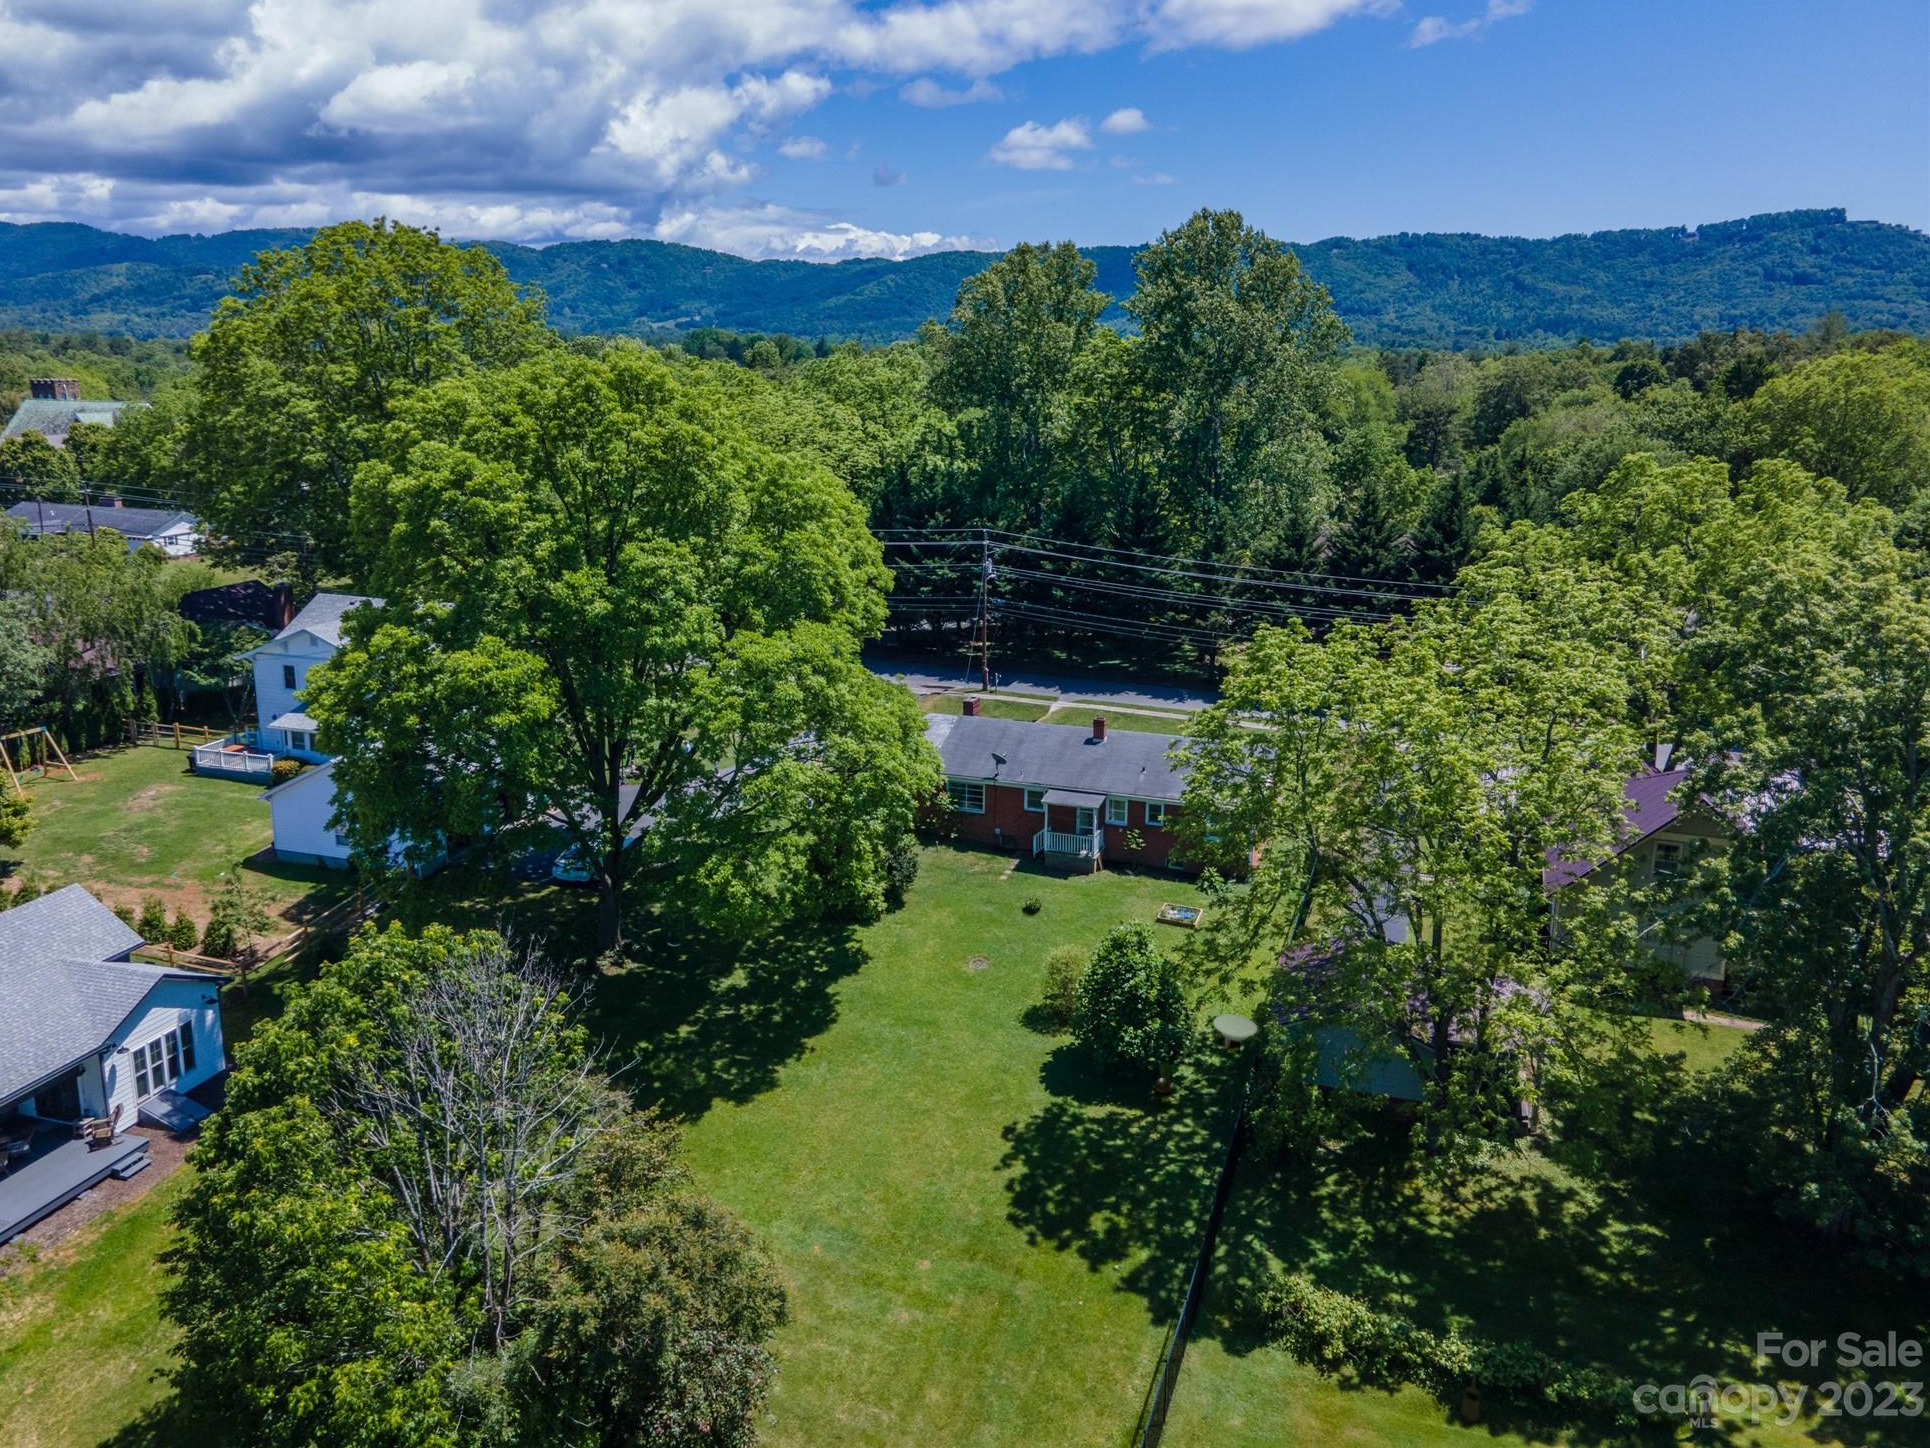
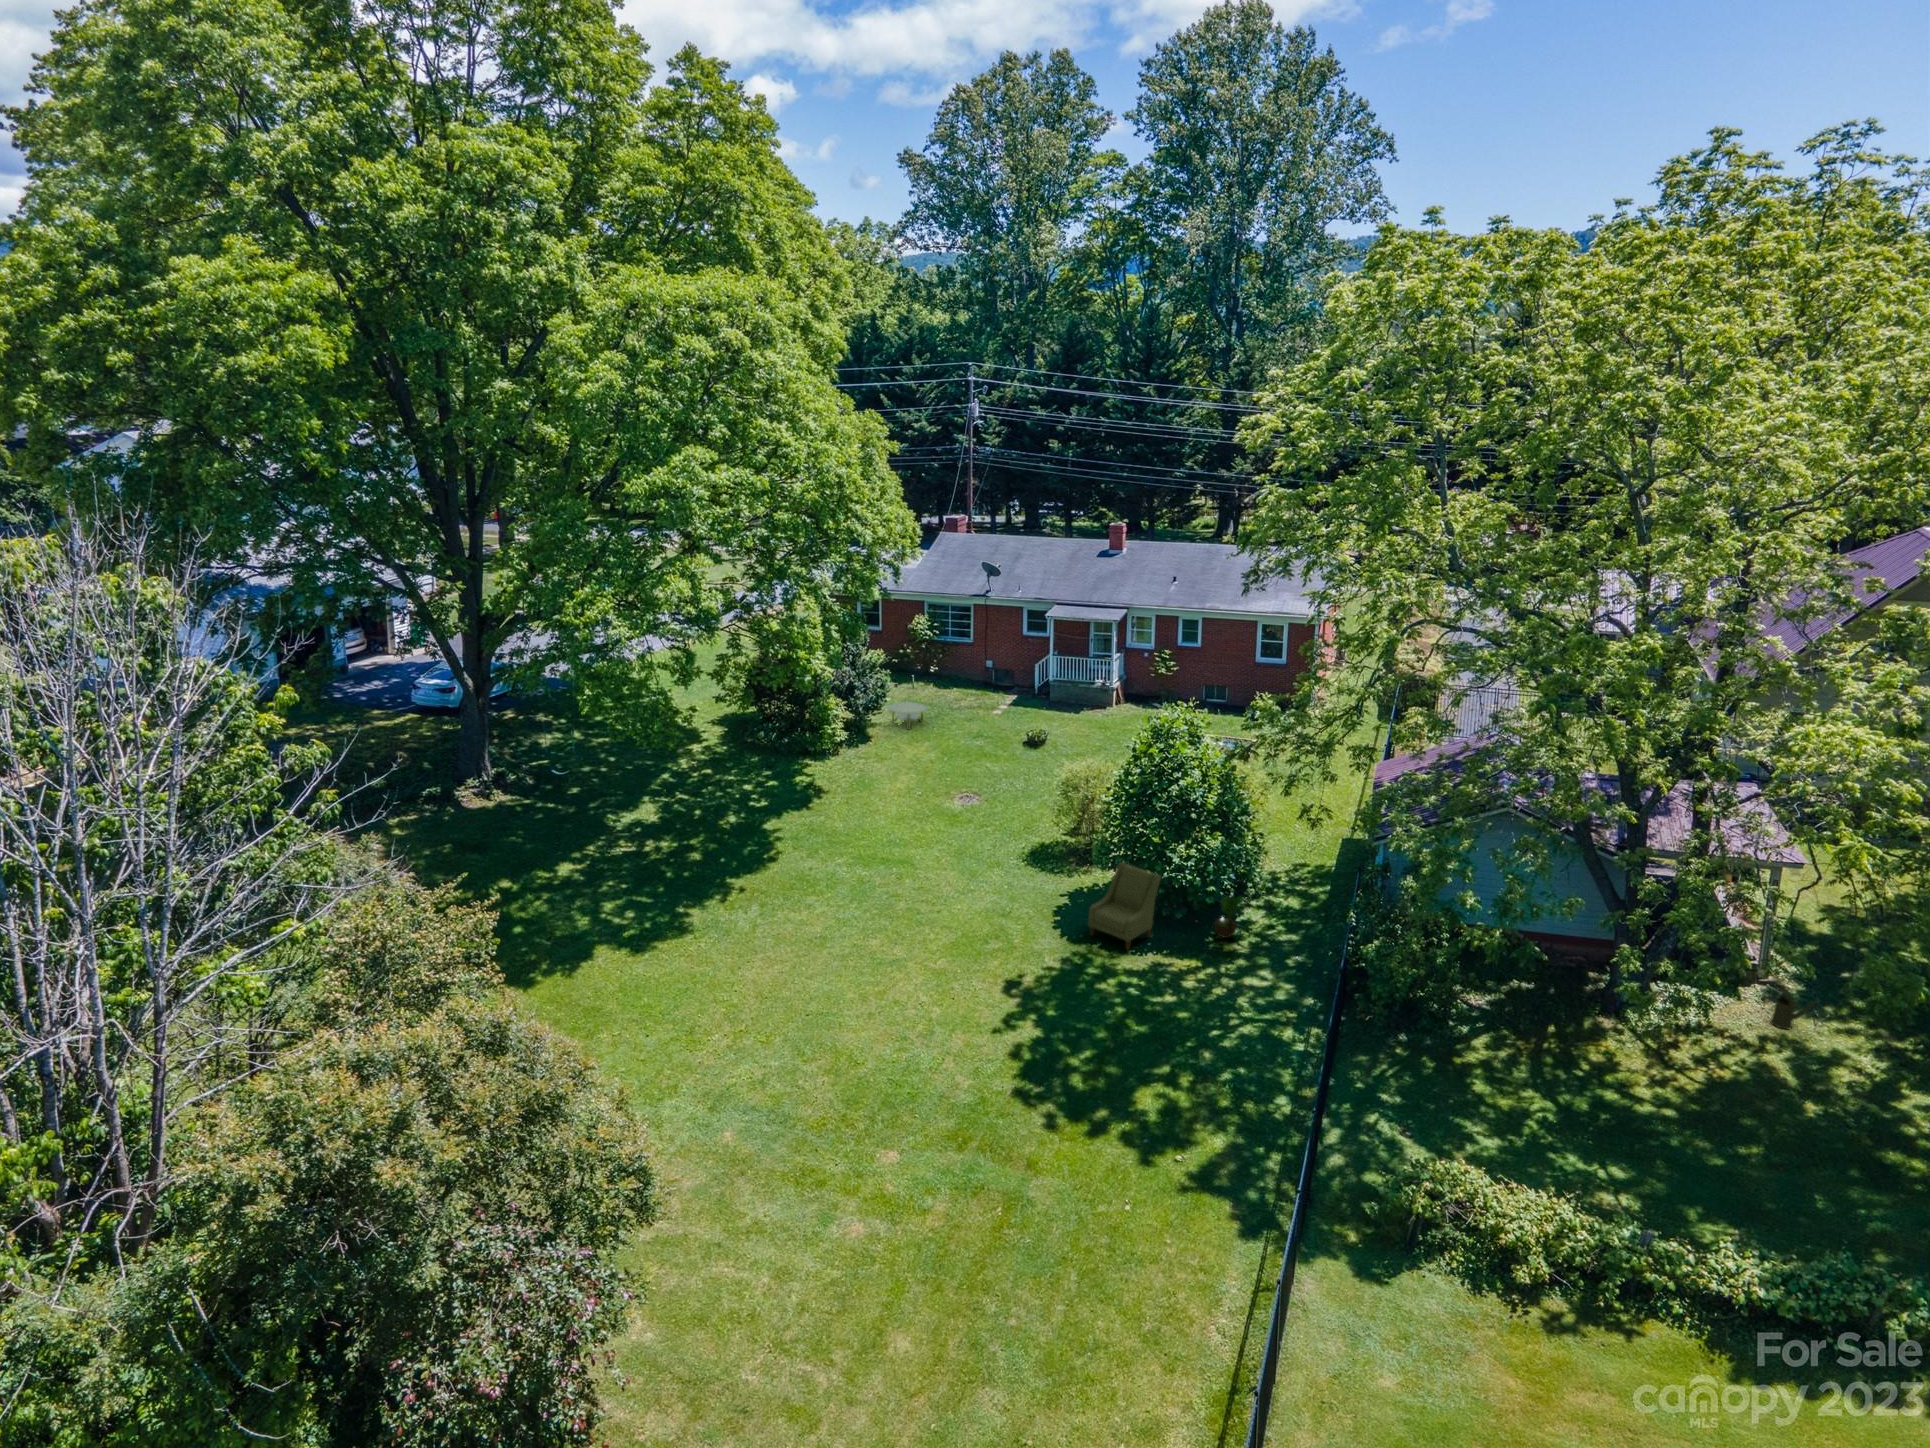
round table: present [1214,1015,1257,1049] -> present [888,702,928,729]
chair: none [1065,1036,1117,1104] -> present [1088,862,1161,950]
watering can: present [1461,1375,1480,1422] -> present [1769,993,1818,1029]

